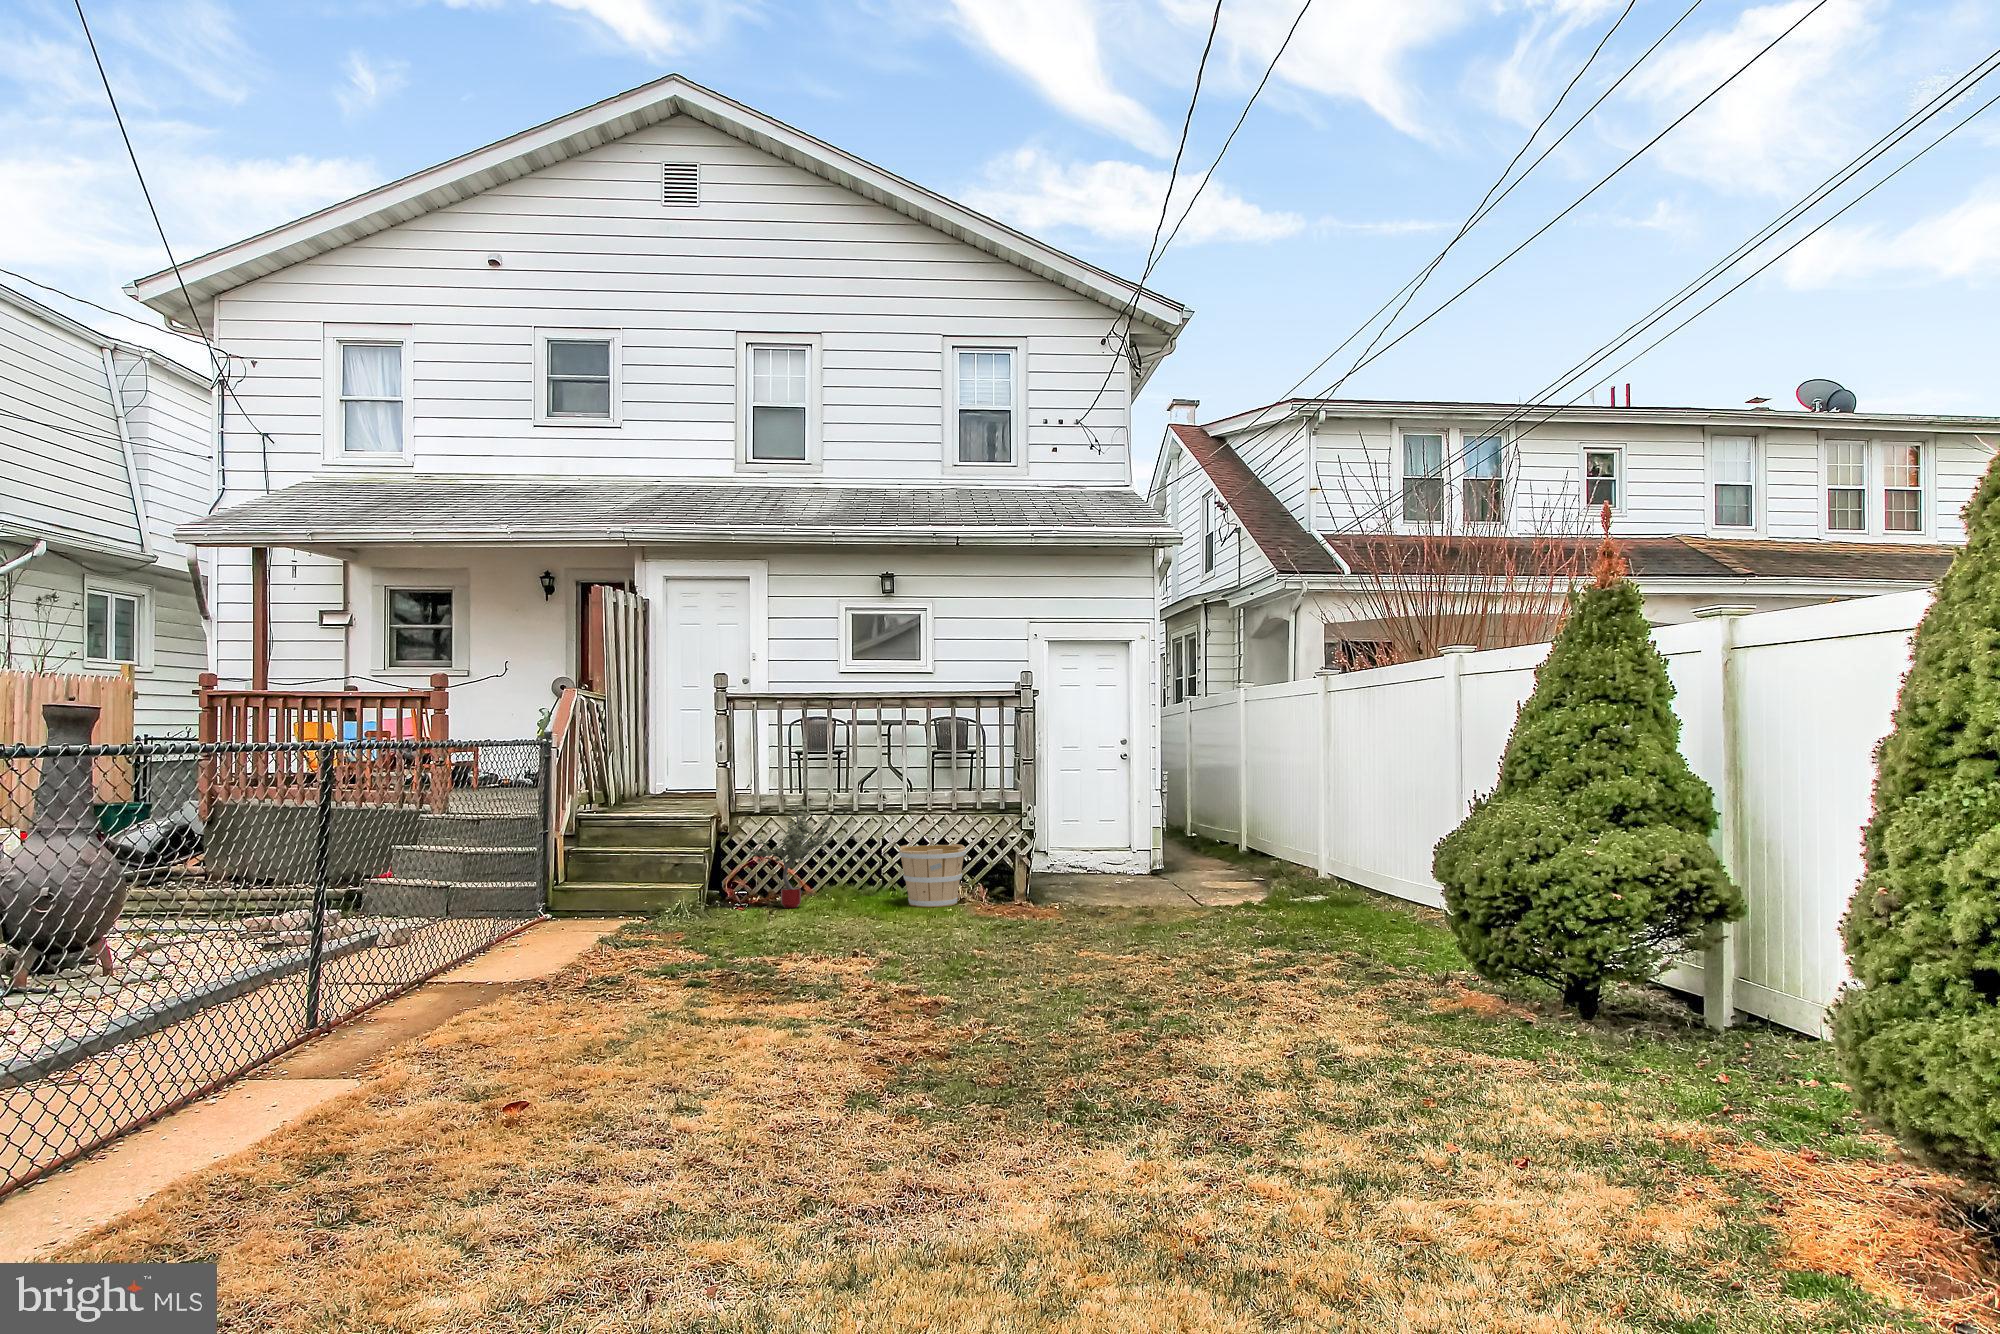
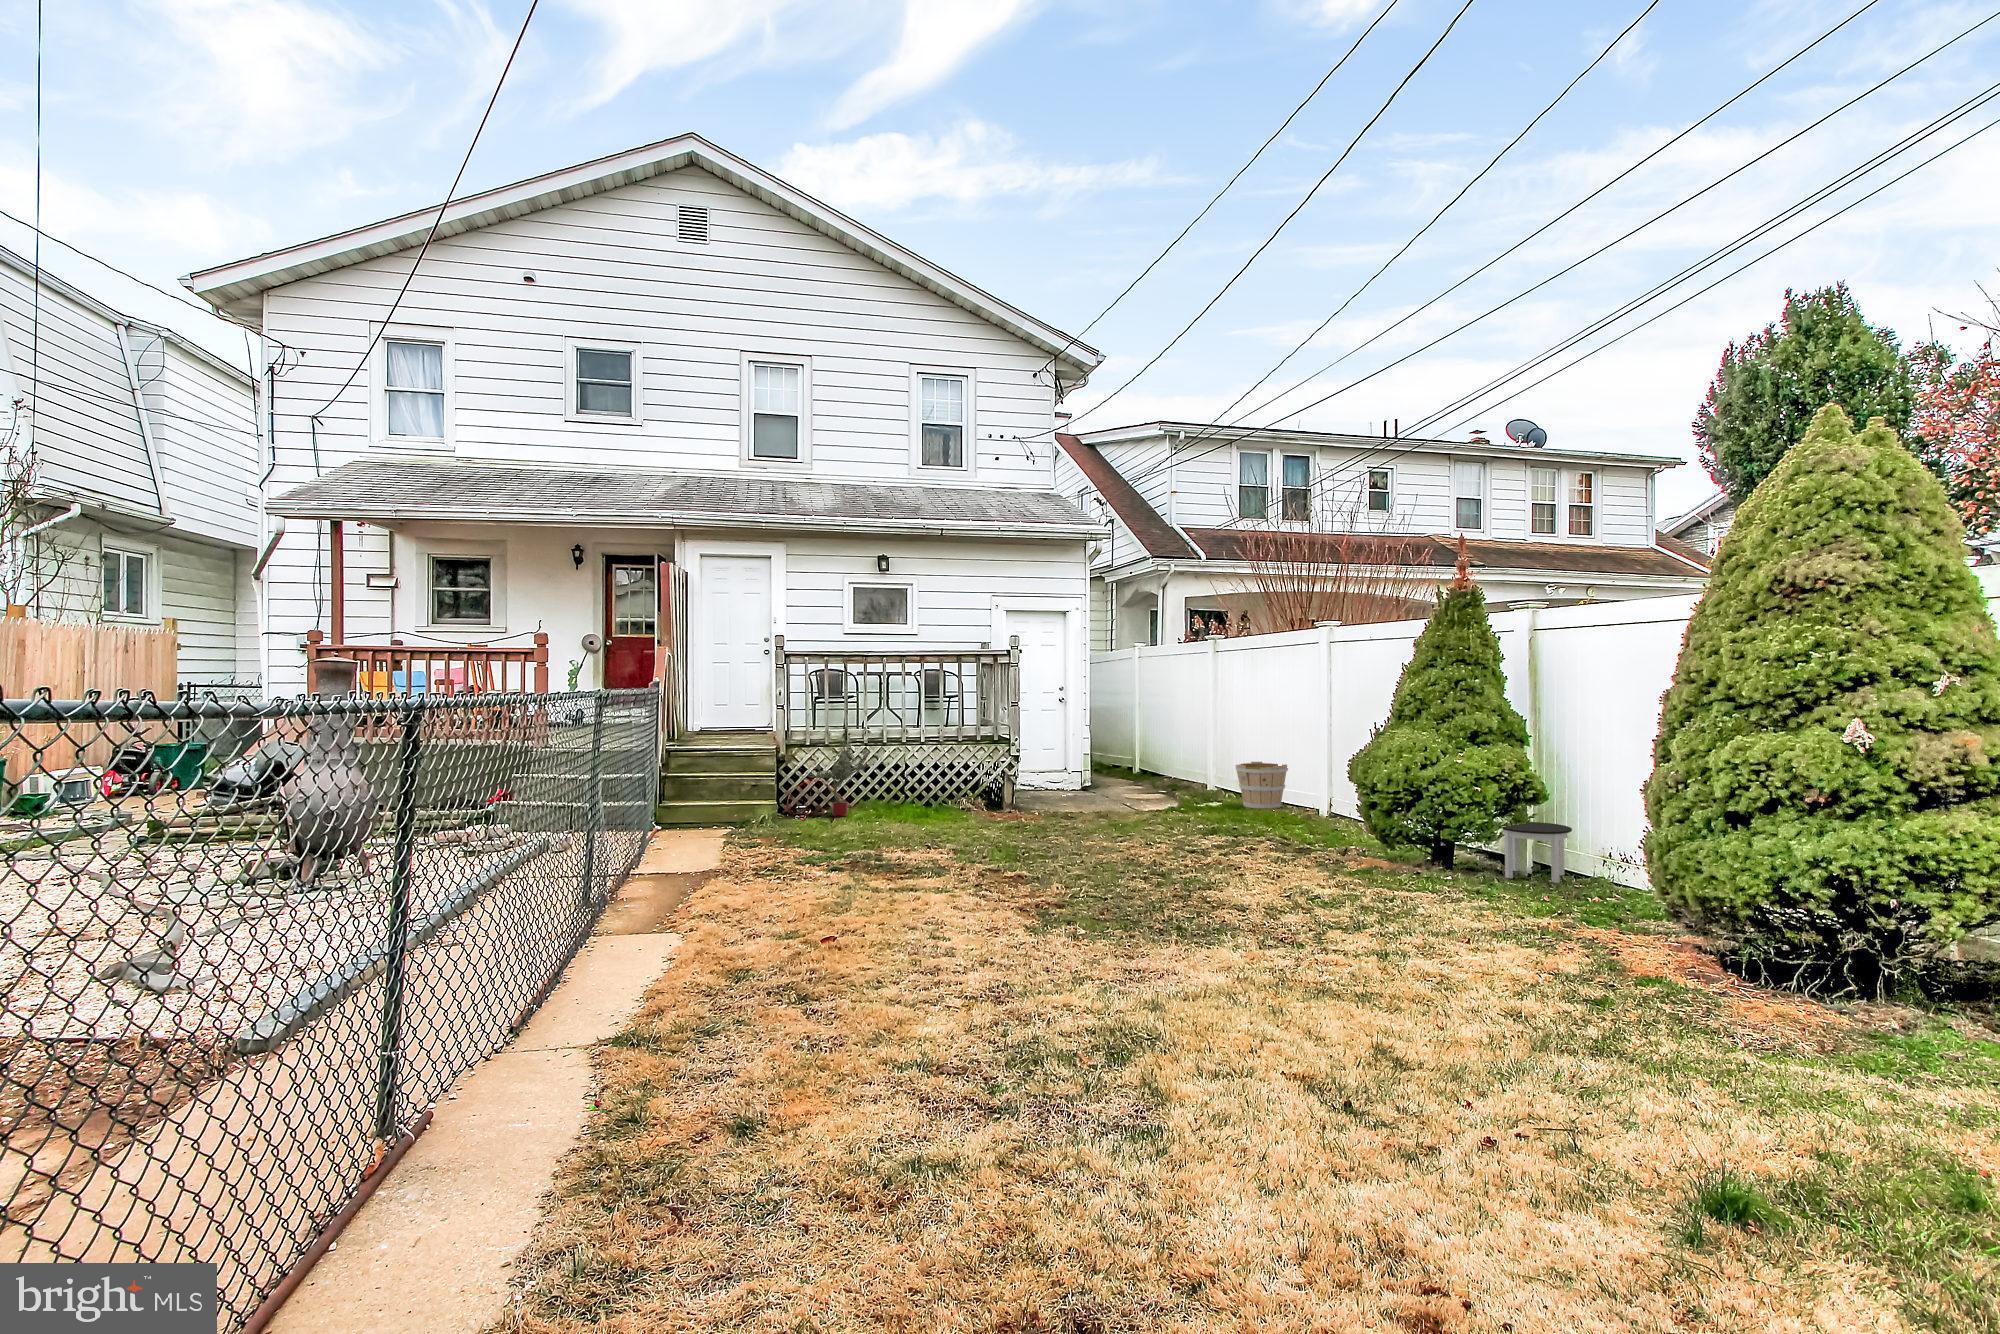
wooden bucket: present [899,844,966,907] -> present [1236,762,1288,809]
round table: none [1658,954,1784,1062] -> present [1502,822,1572,883]

